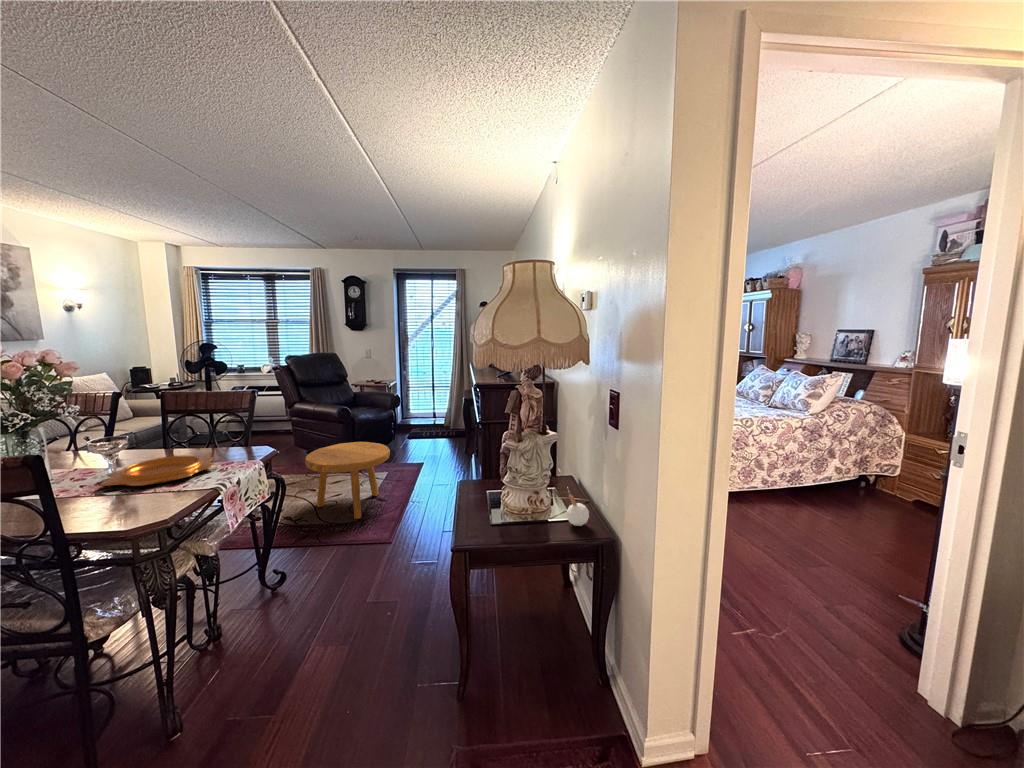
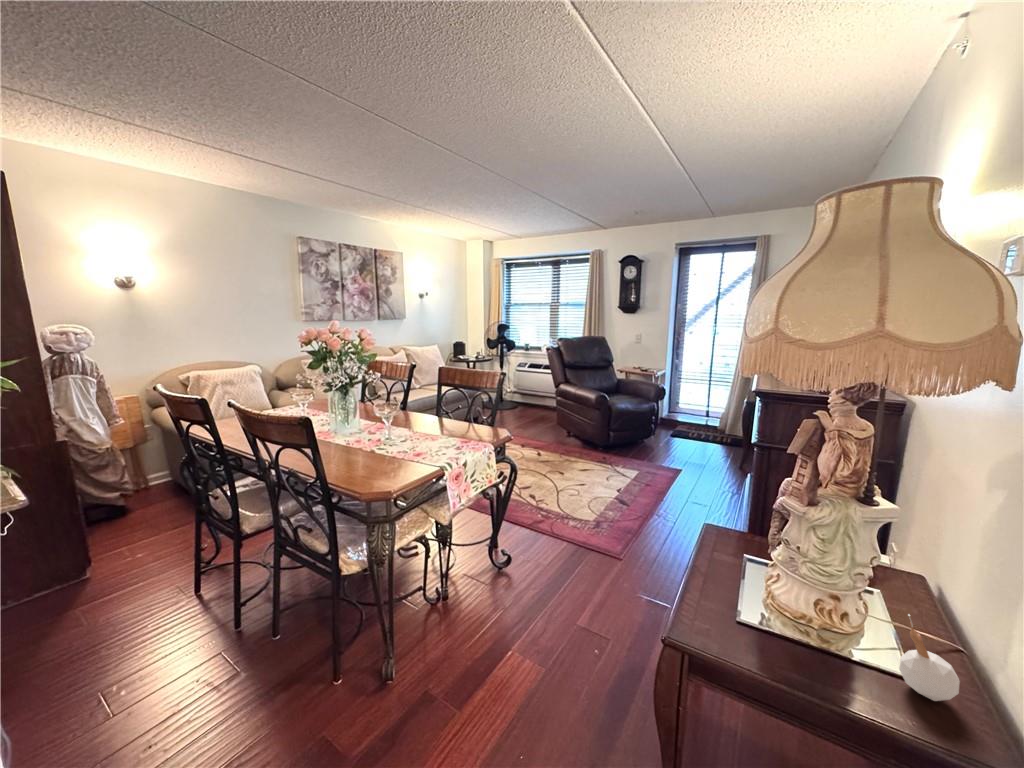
footstool: present [305,442,390,519] -> none [553,433,639,519]
decorative bowl: present [101,456,215,486] -> none [378,425,459,450]

